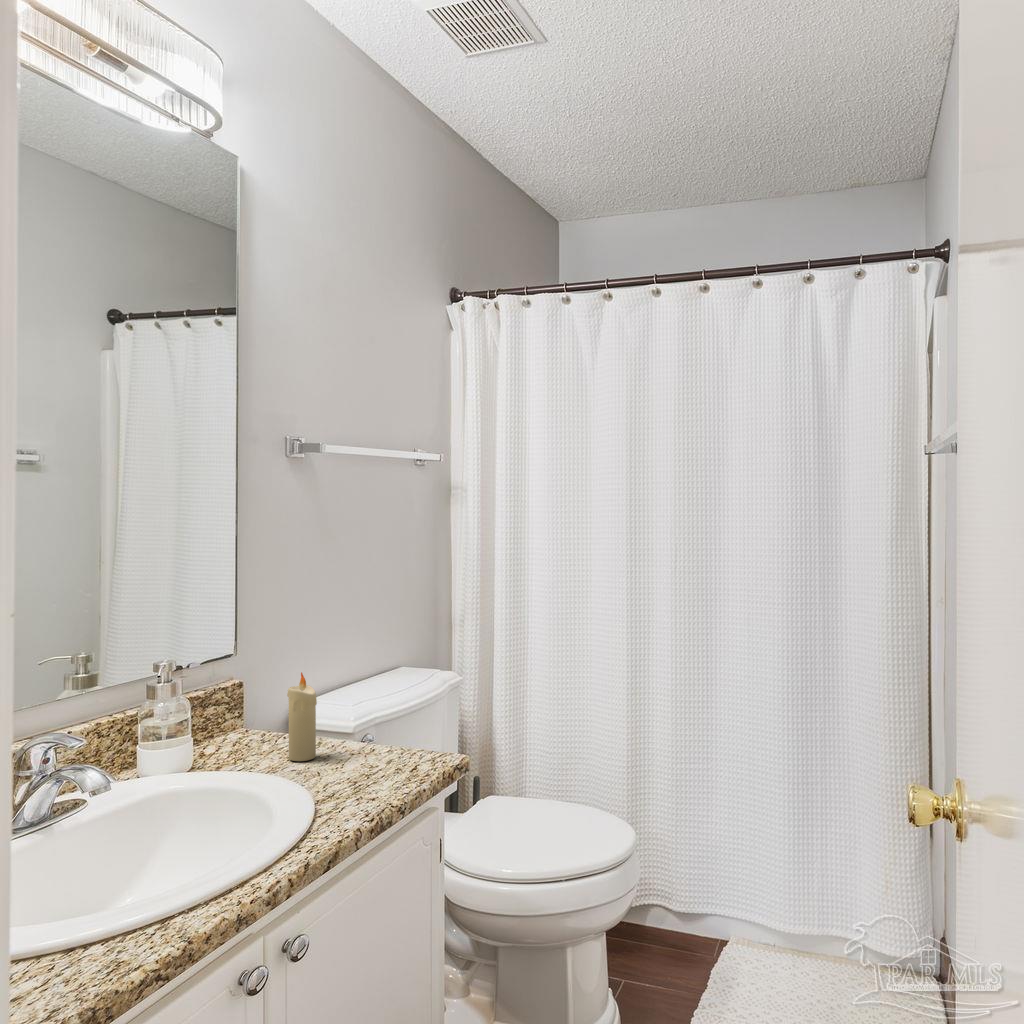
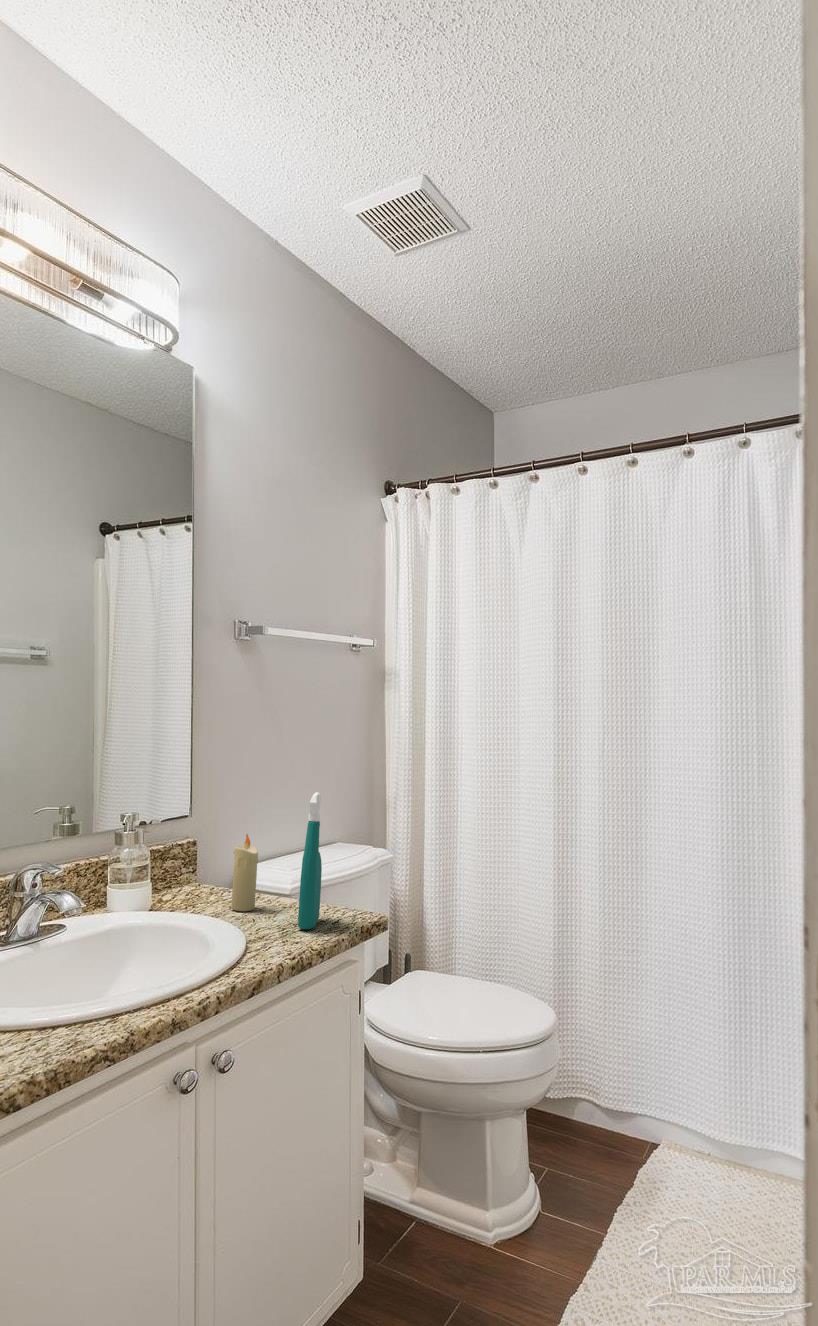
spray bottle: none [370,621,392,779] -> present [298,792,322,929]

